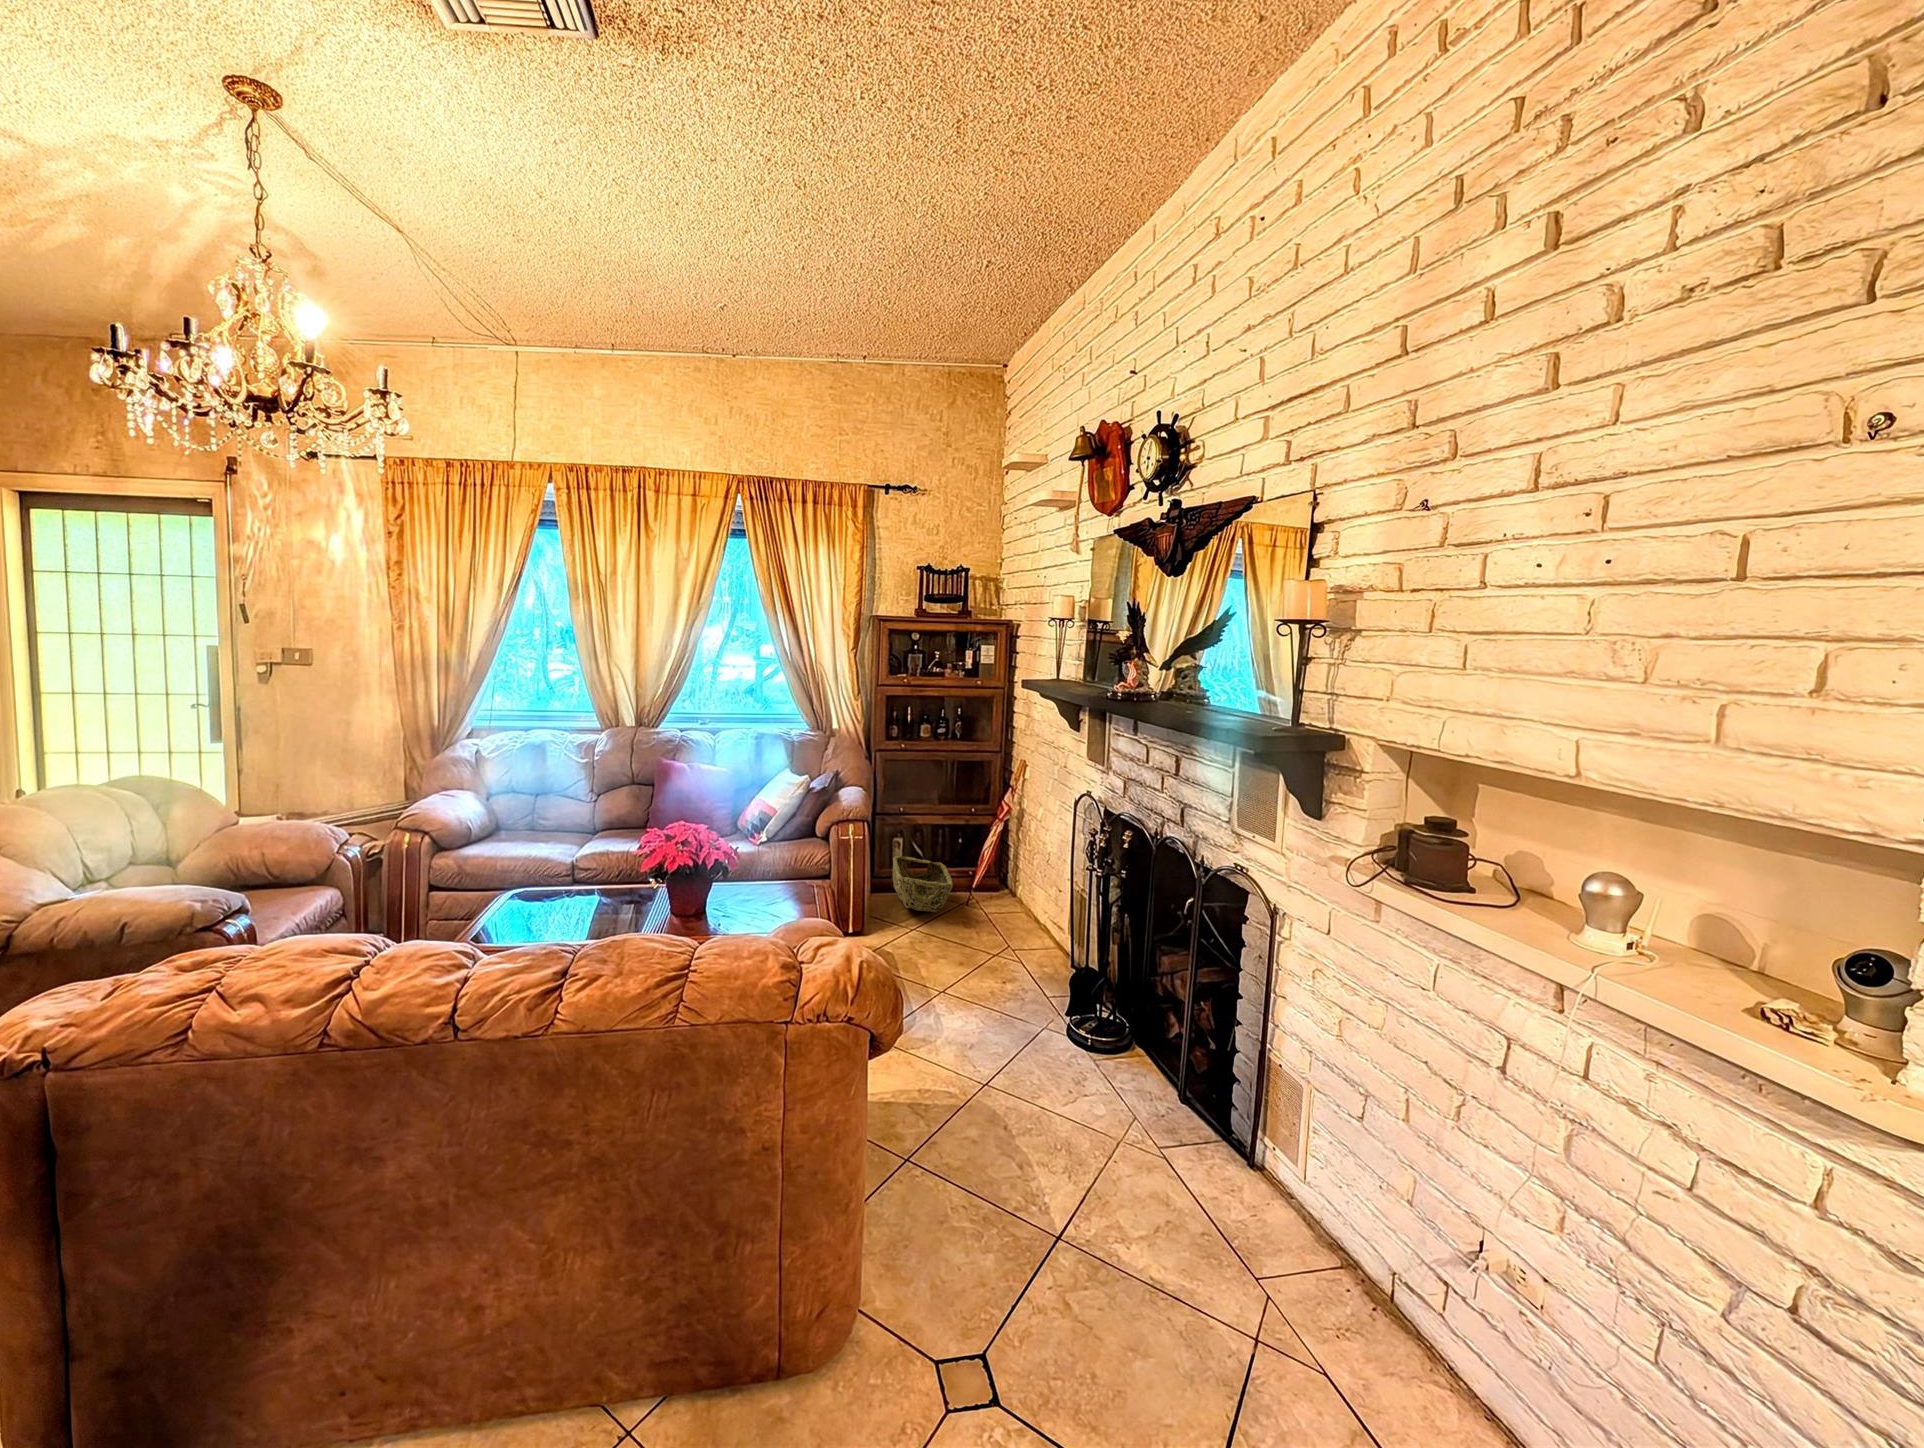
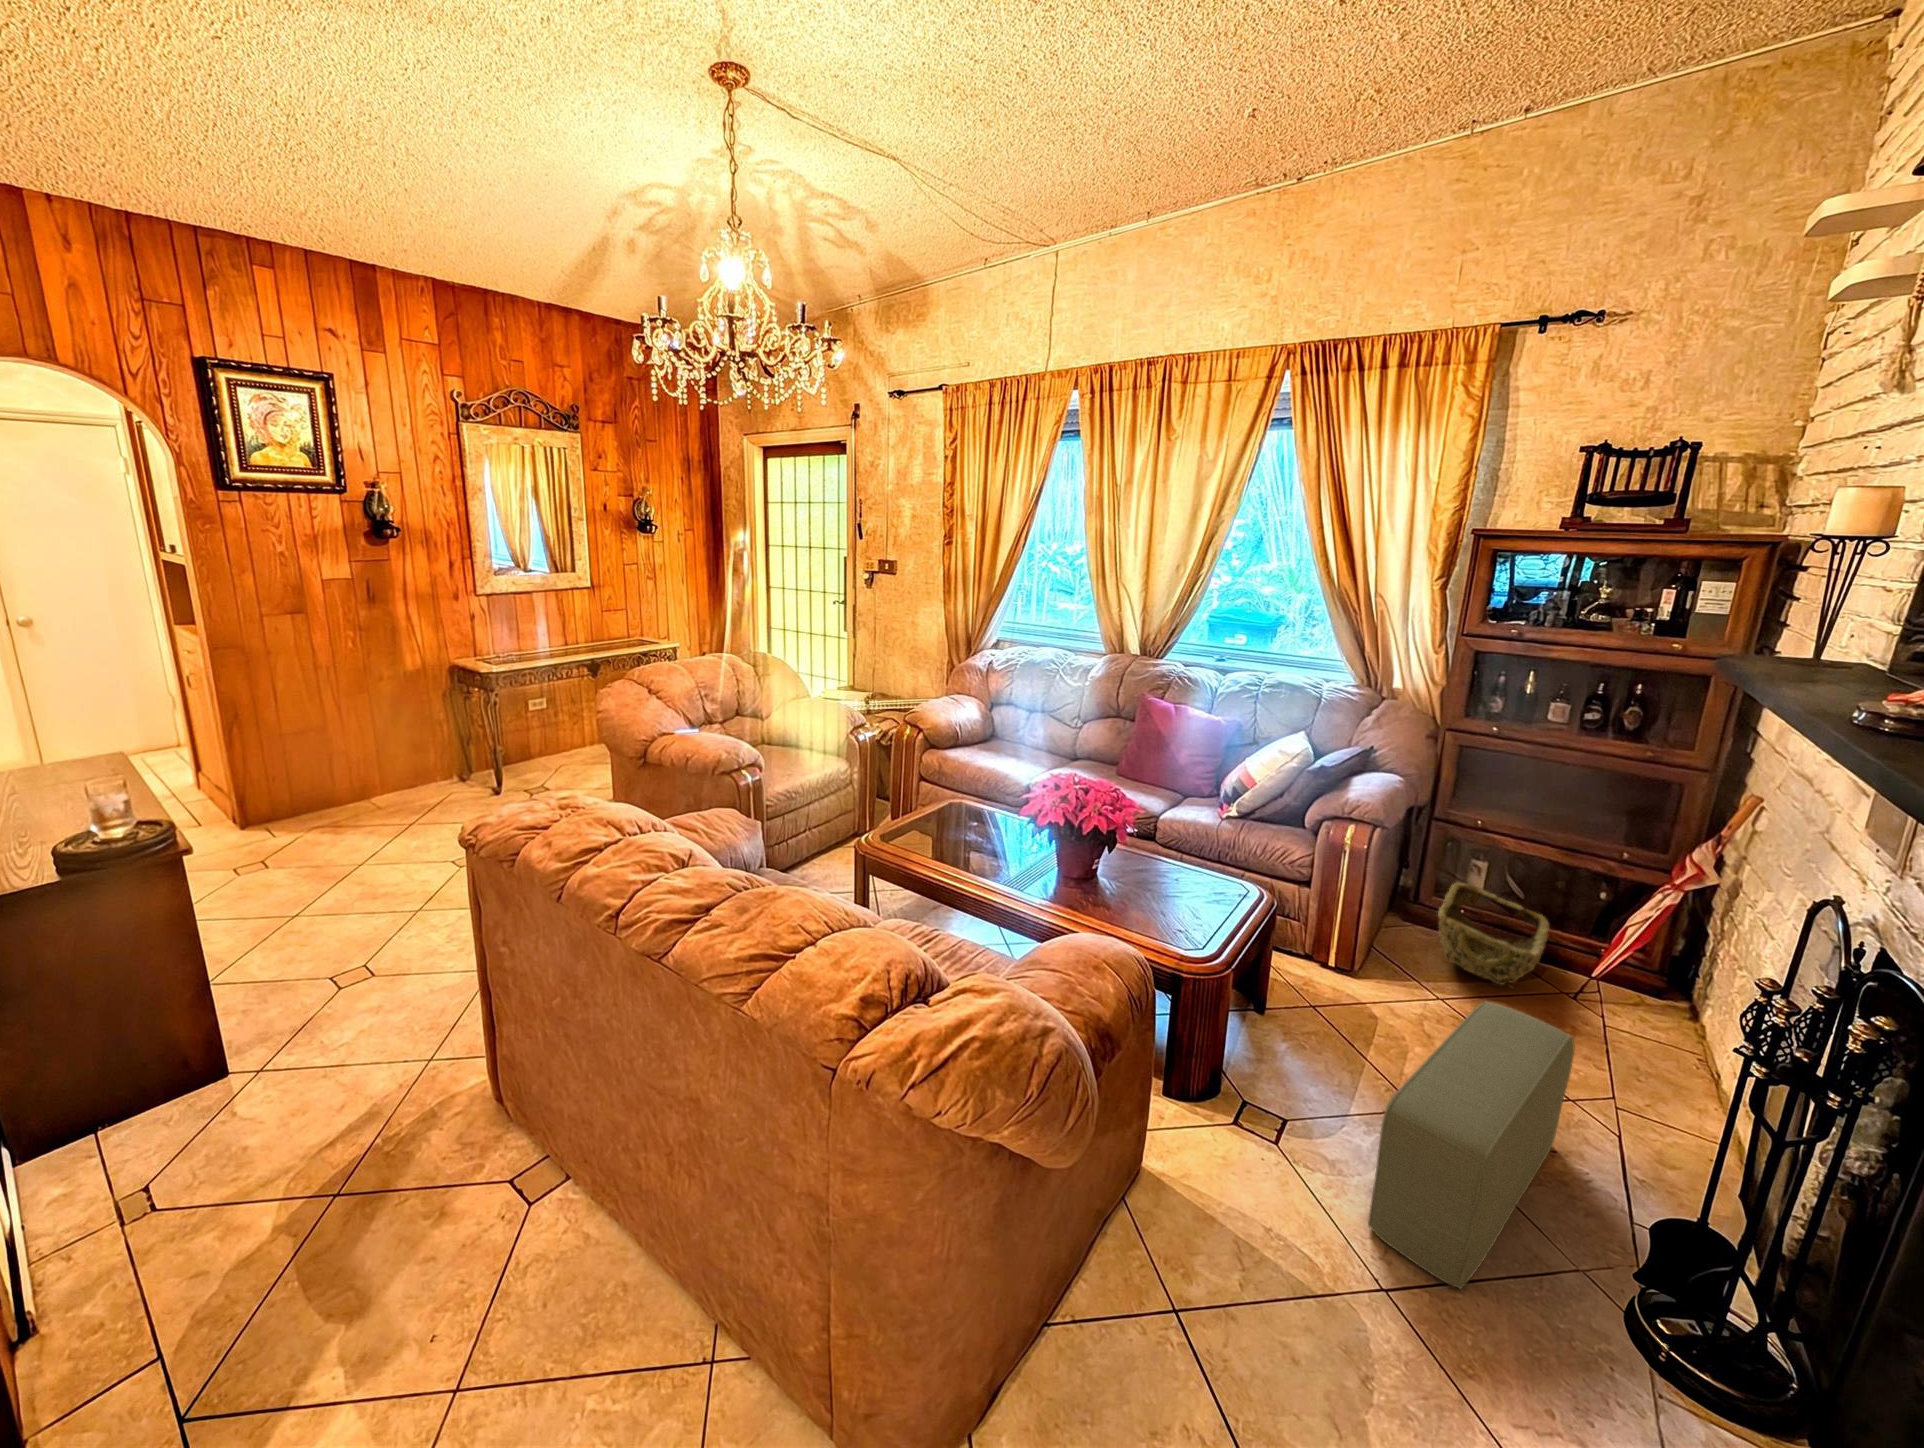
pouf: none [951,907,1009,1069] -> present [1368,1001,1575,1289]

